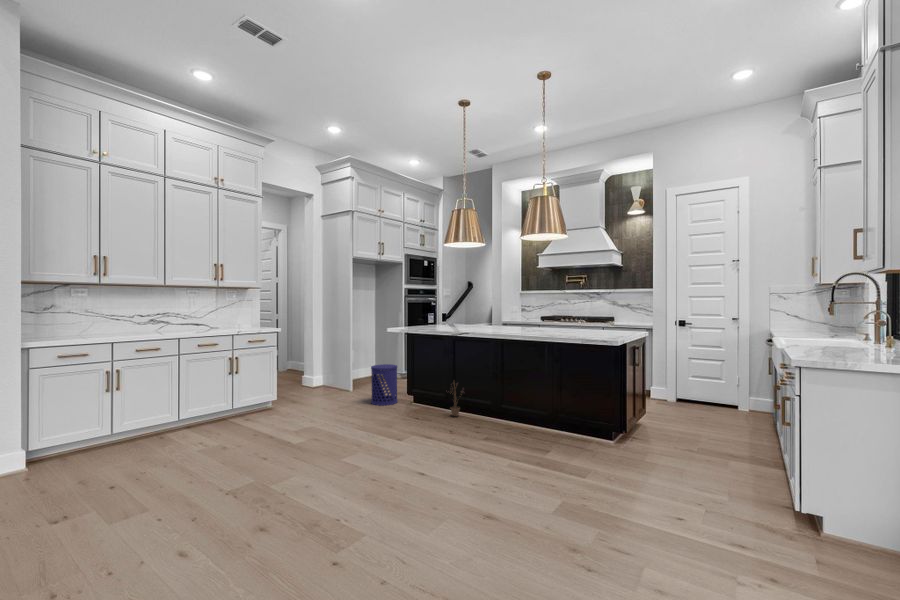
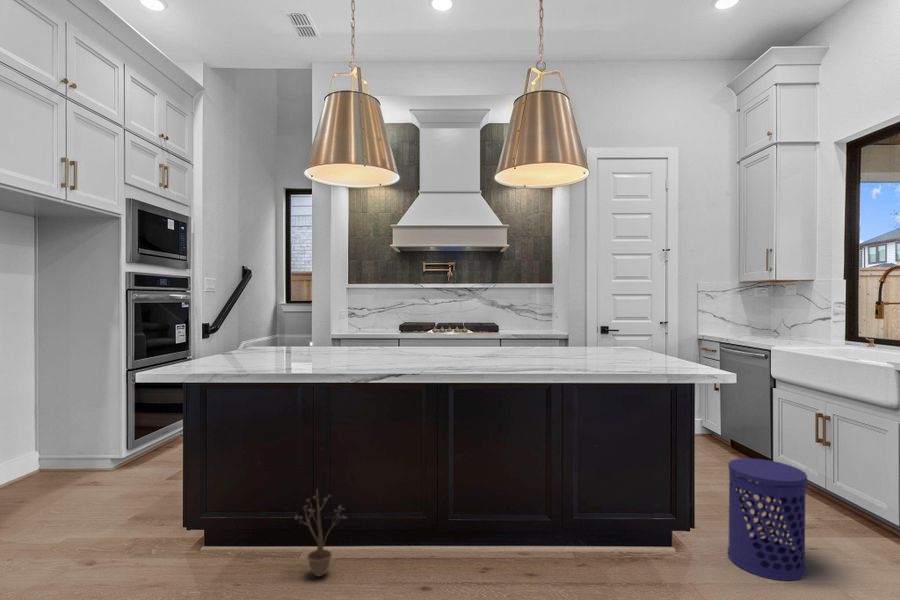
waste bin: present [371,364,398,406] -> present [728,458,807,581]

